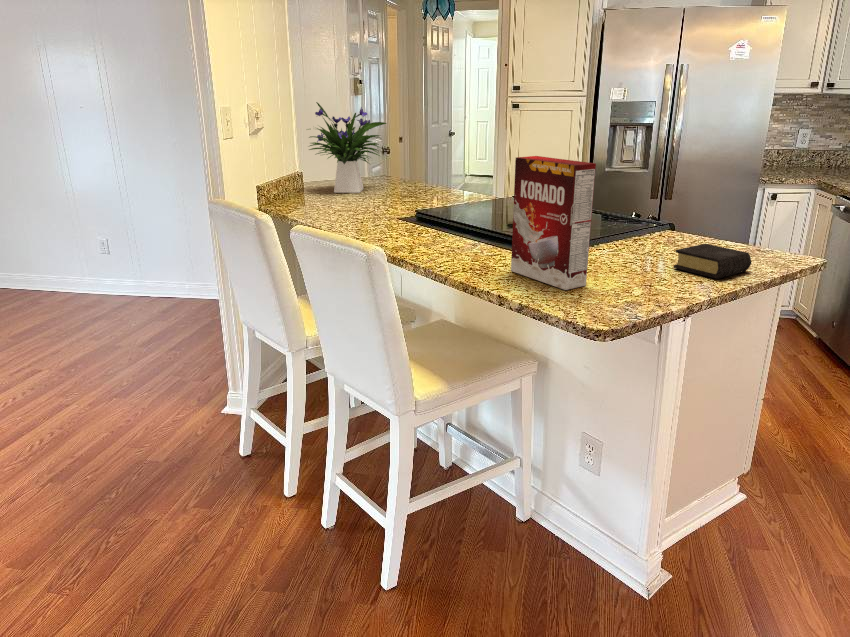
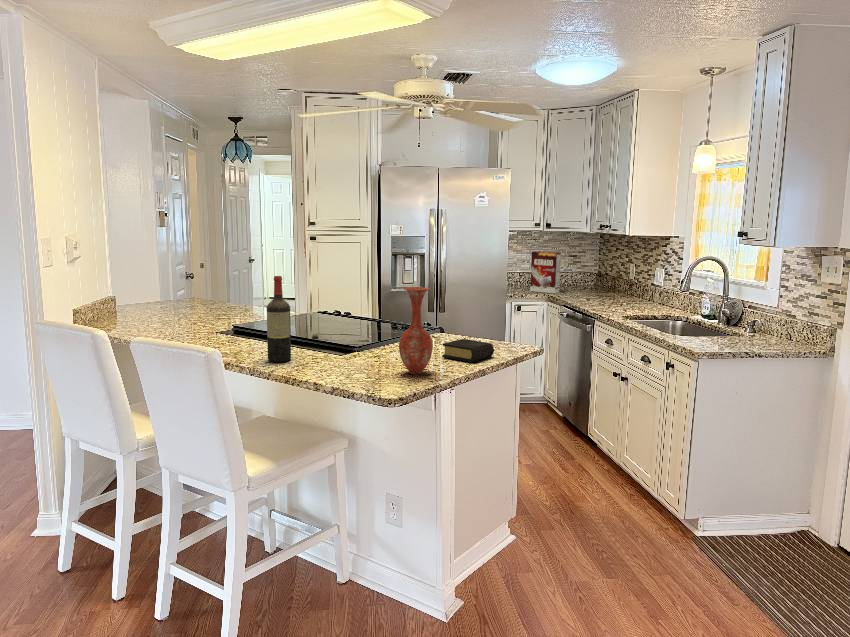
flower arrangement: present [309,102,386,193] -> none [123,234,201,313]
wine bottle: none [446,153,476,263] -> present [267,276,291,362]
cereal box: present [511,156,596,290] -> present [530,251,561,293]
vase: none [615,171,667,293] -> present [399,287,433,374]

